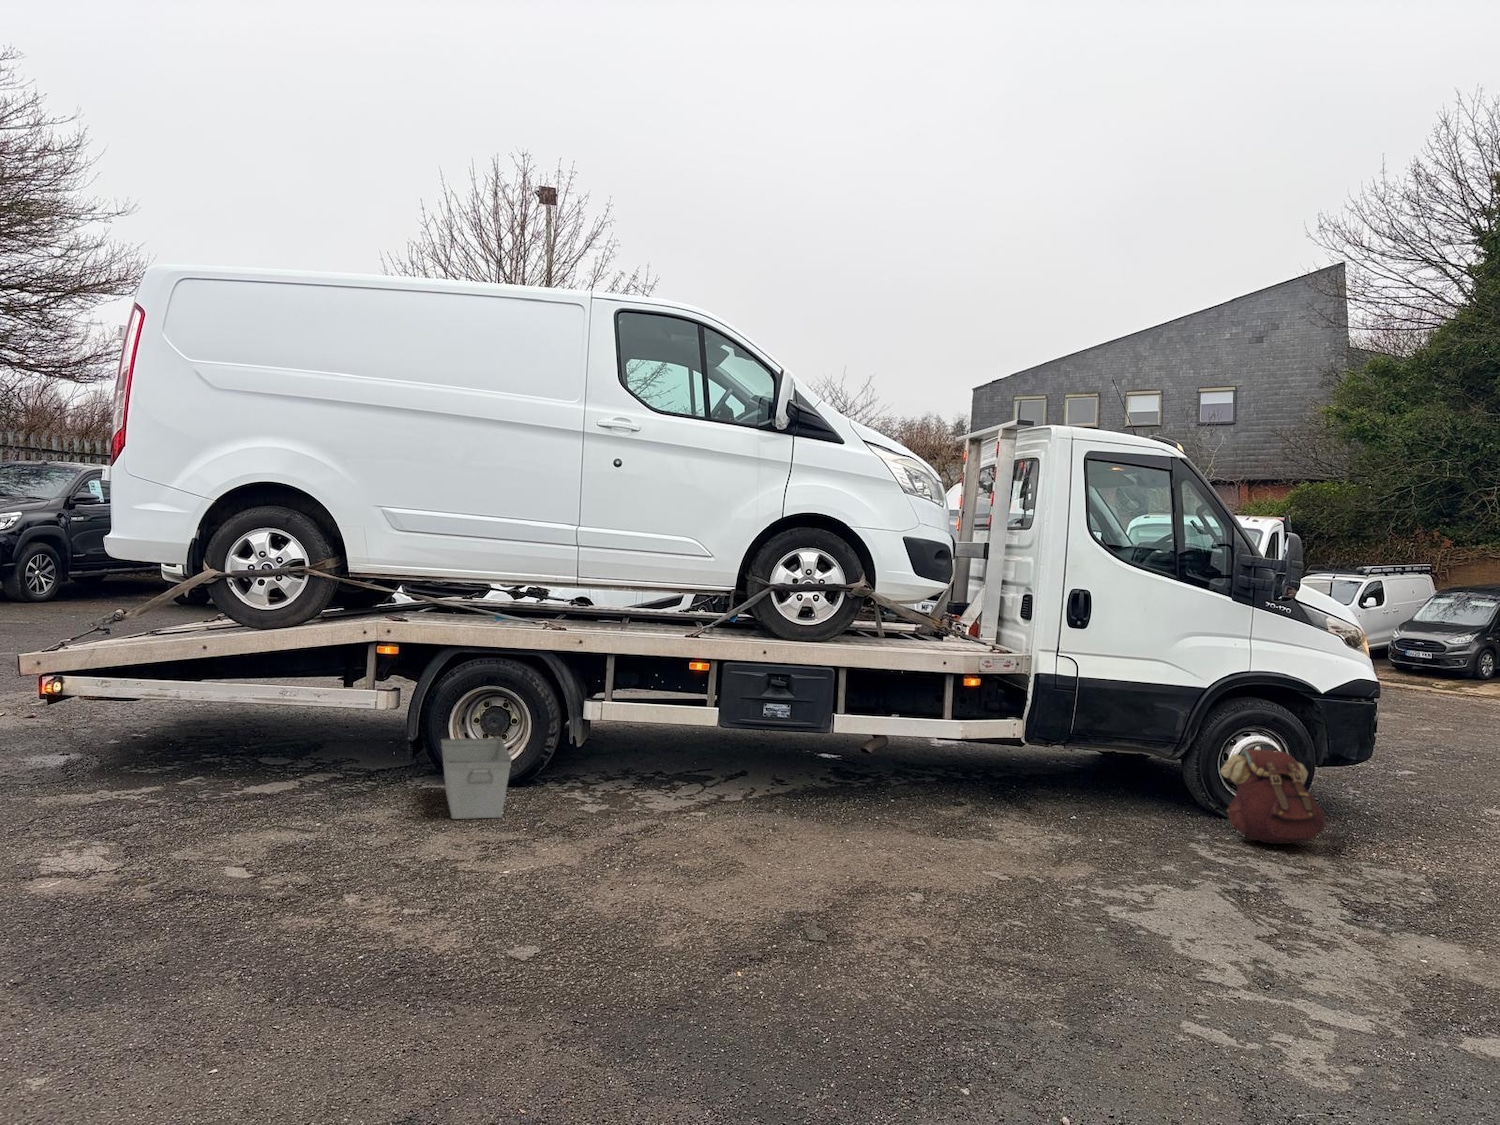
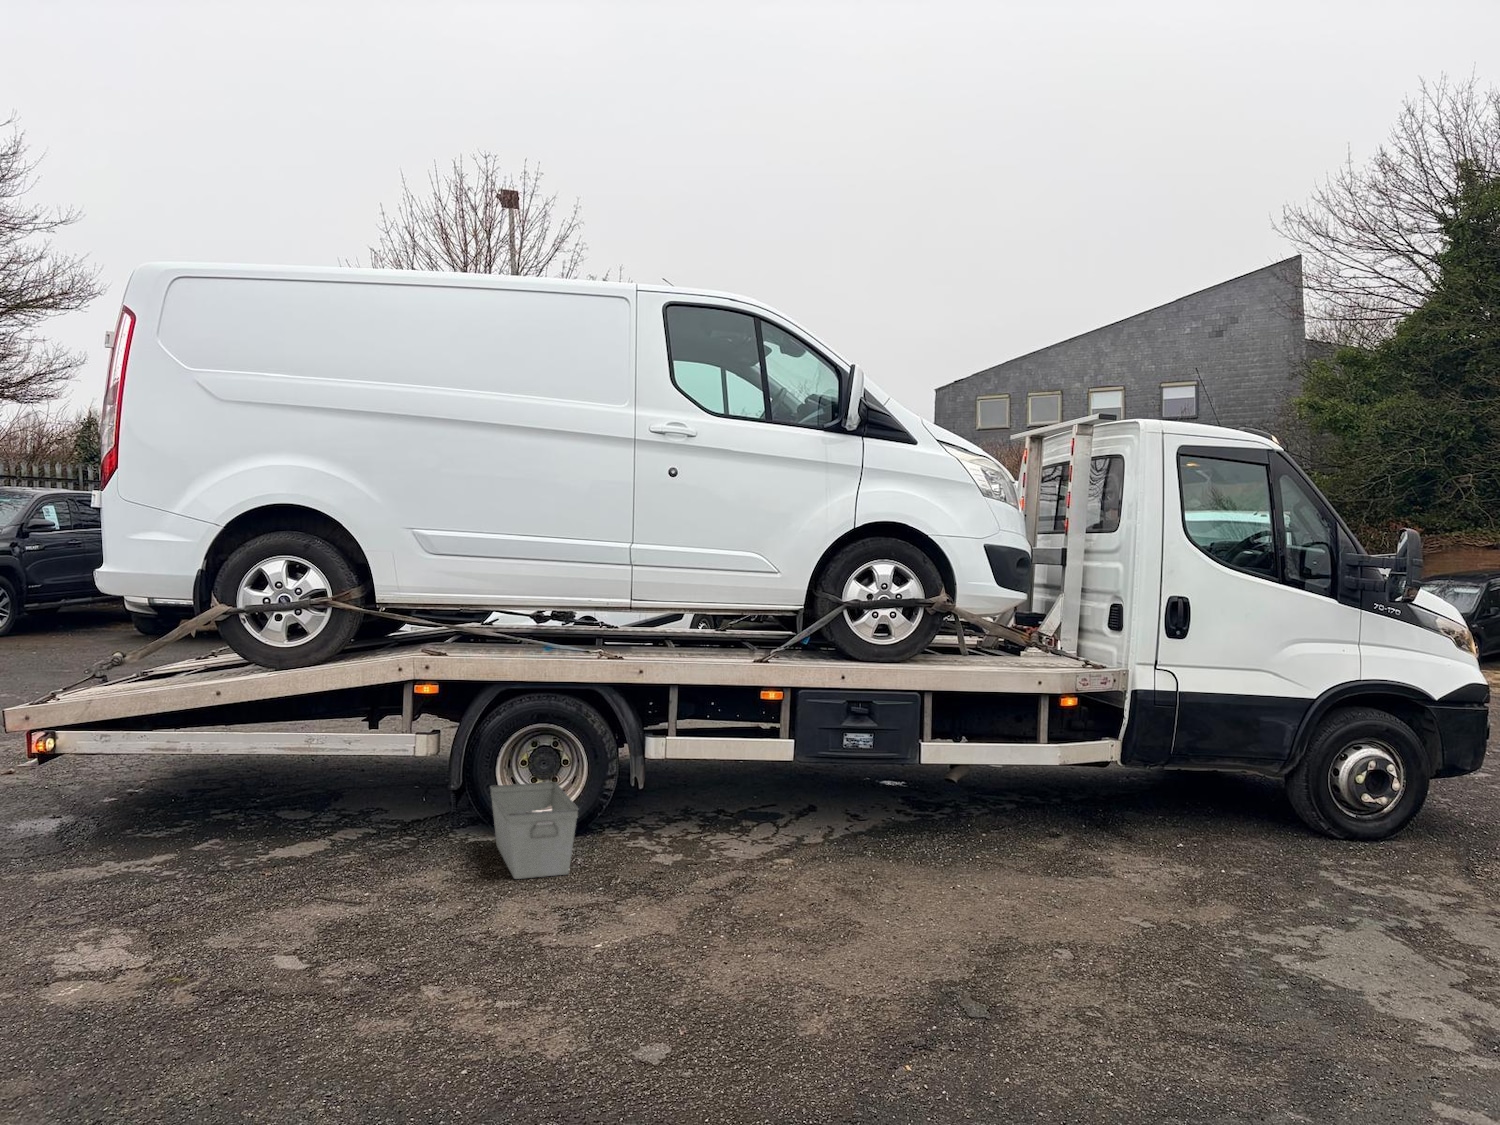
backpack: present [1221,749,1325,844] -> none [1334,763,1454,865]

